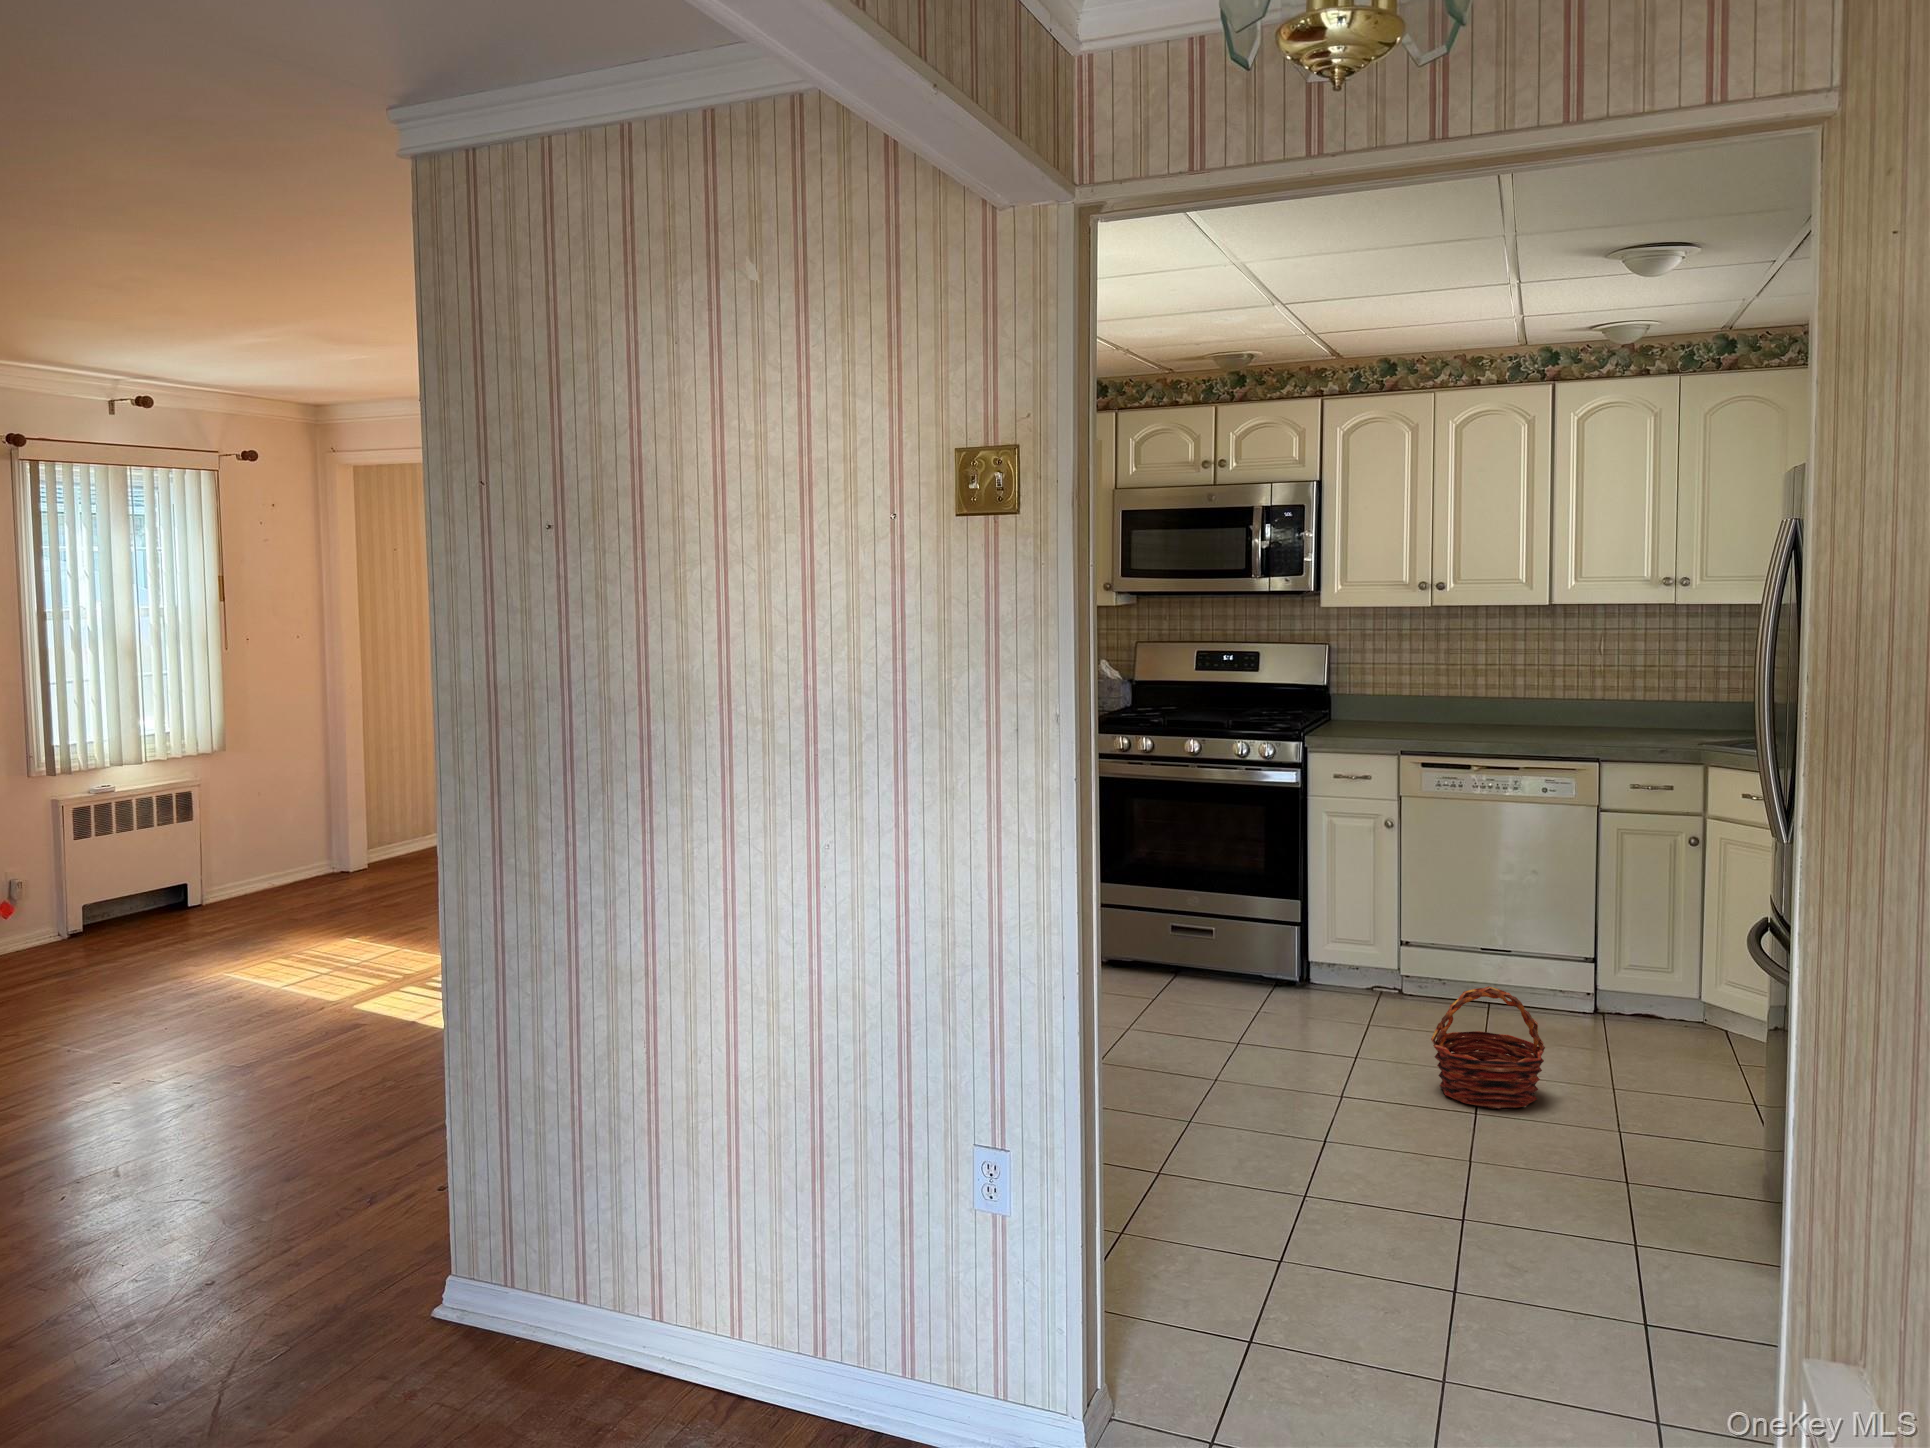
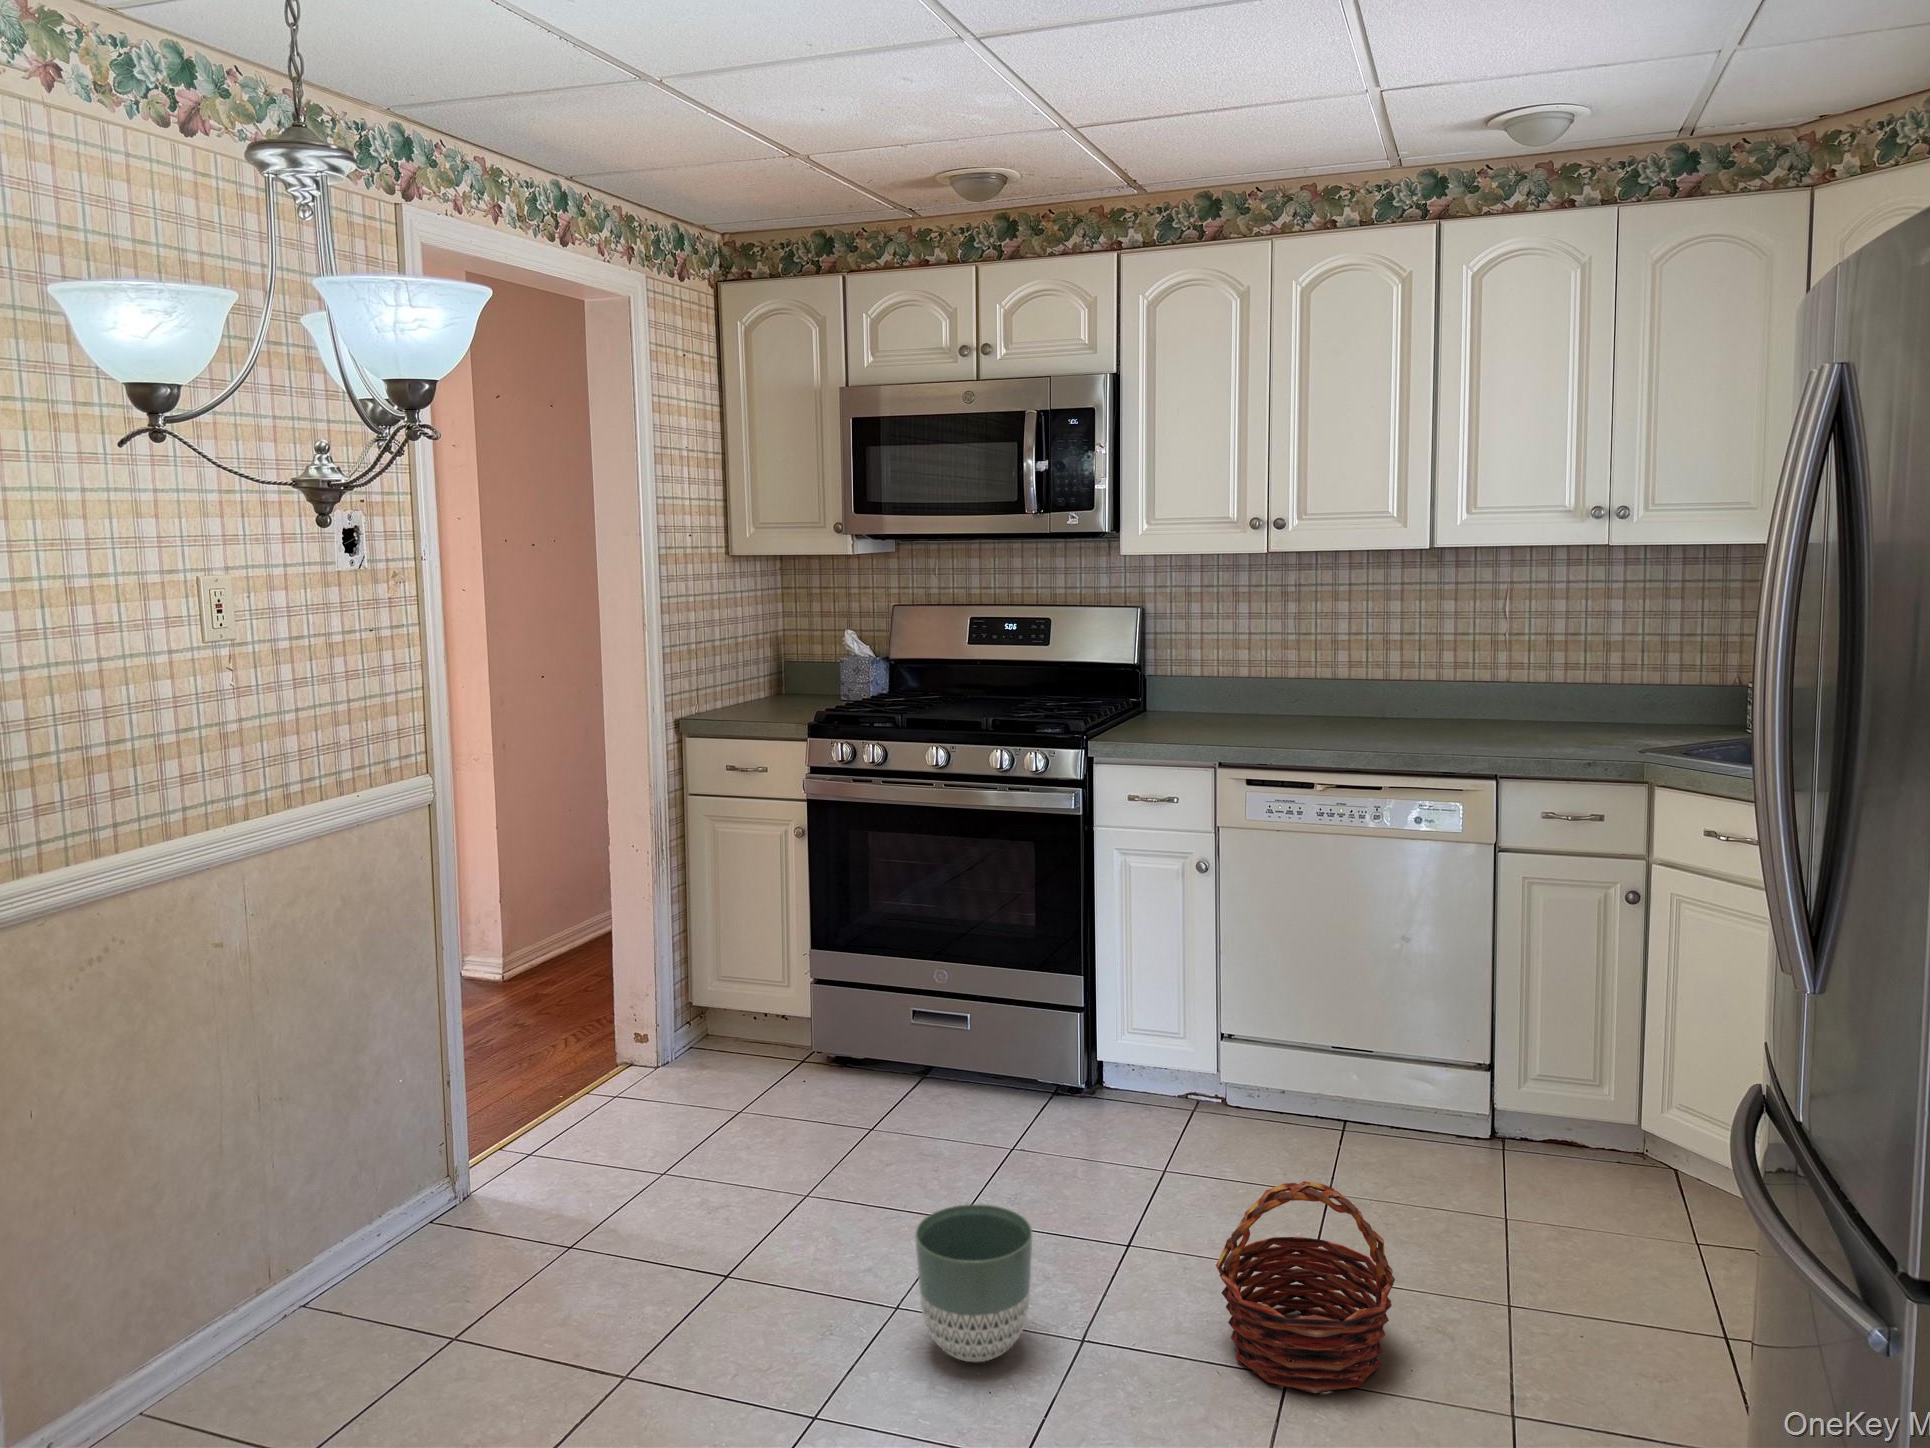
planter: none [1244,1004,1318,1093] -> present [915,1204,1032,1362]

